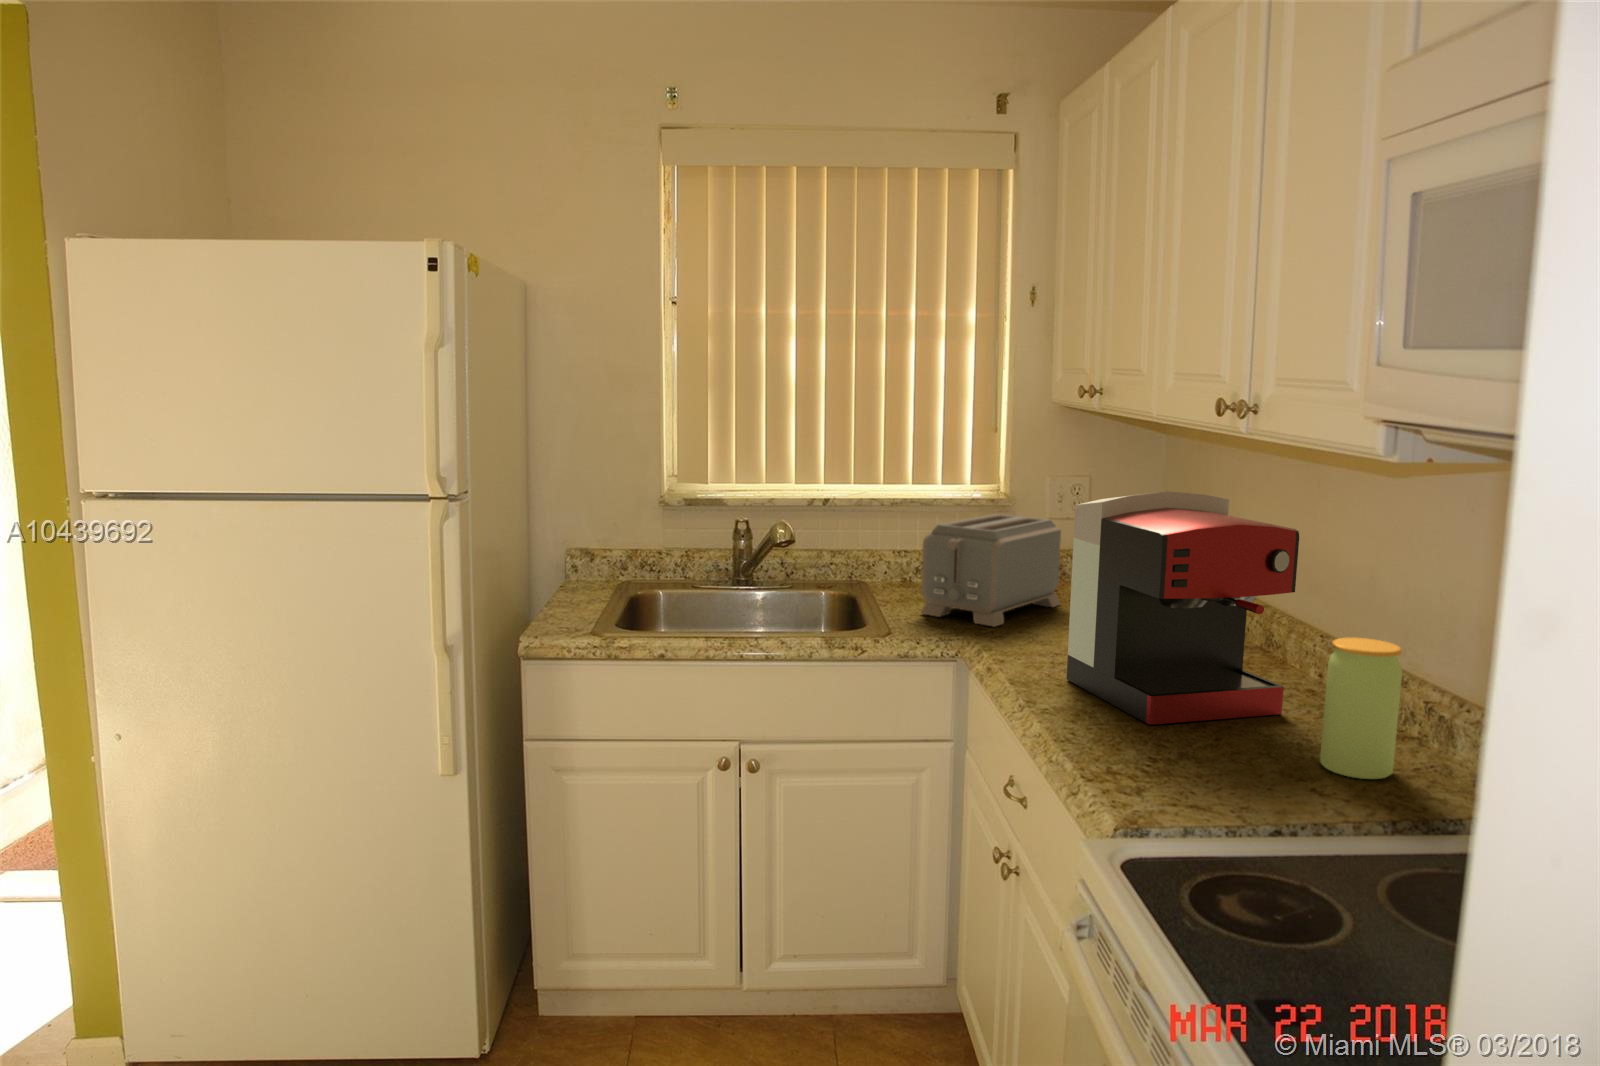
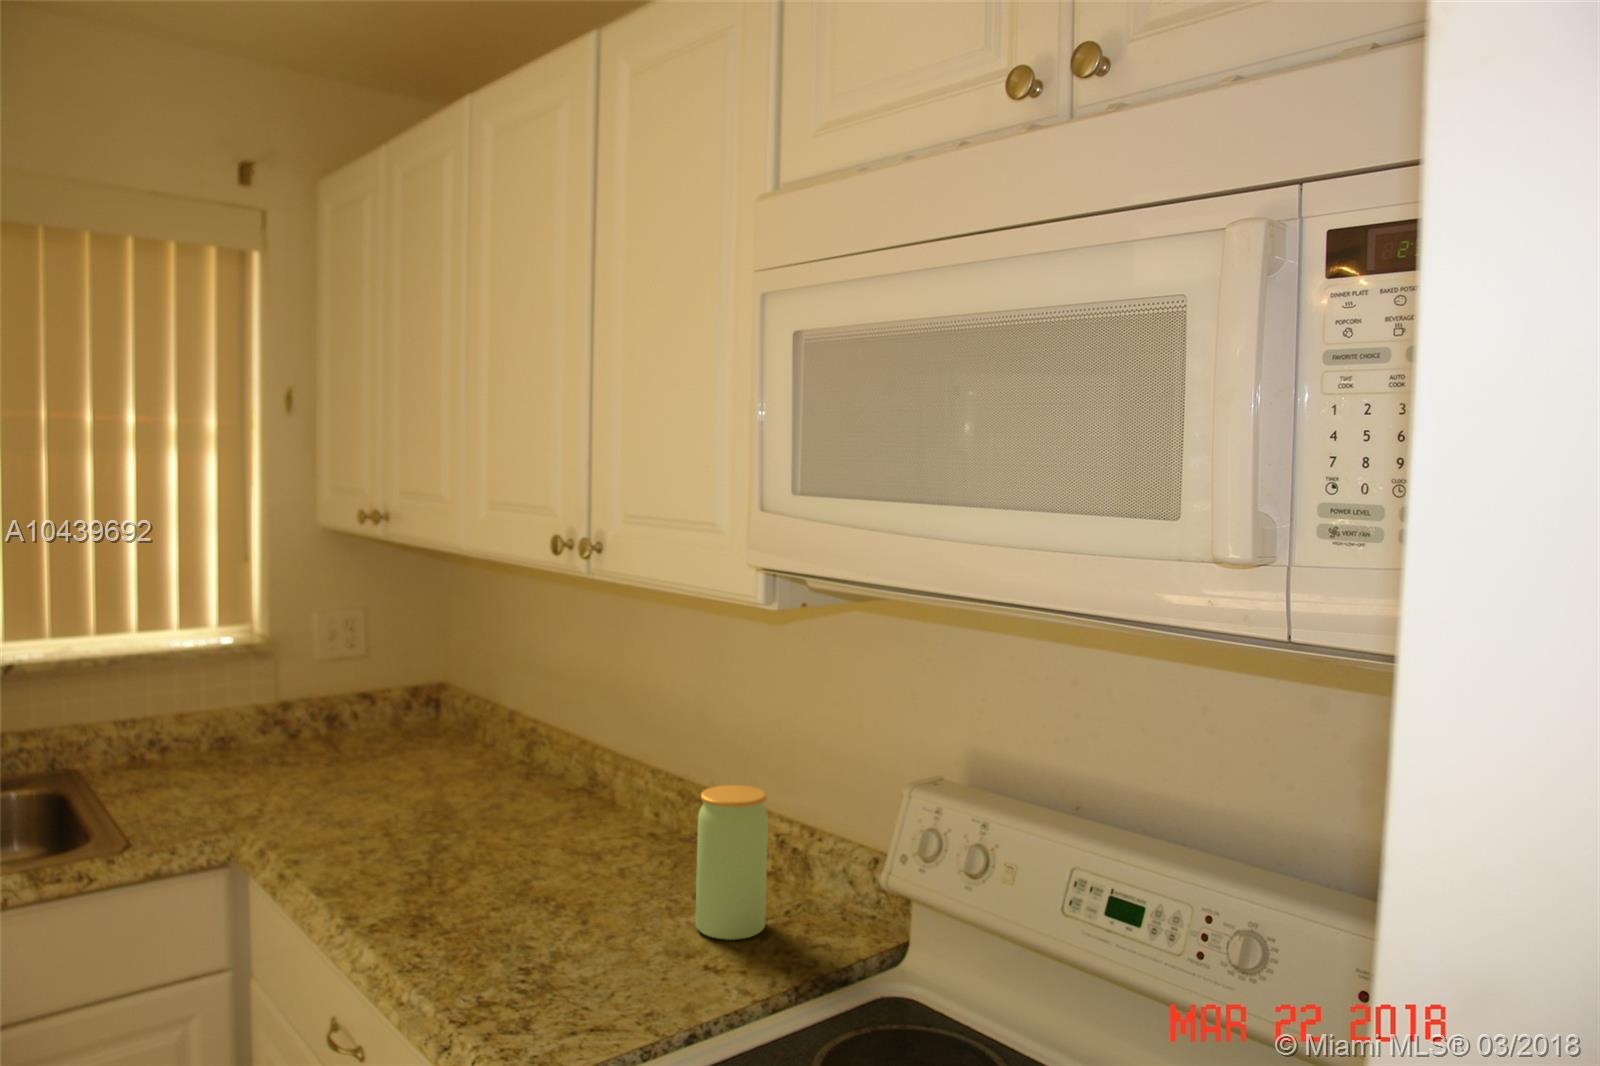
coffee maker: present [1067,491,1299,725] -> none [388,636,646,920]
toaster: present [921,514,1061,627] -> none [163,663,350,812]

